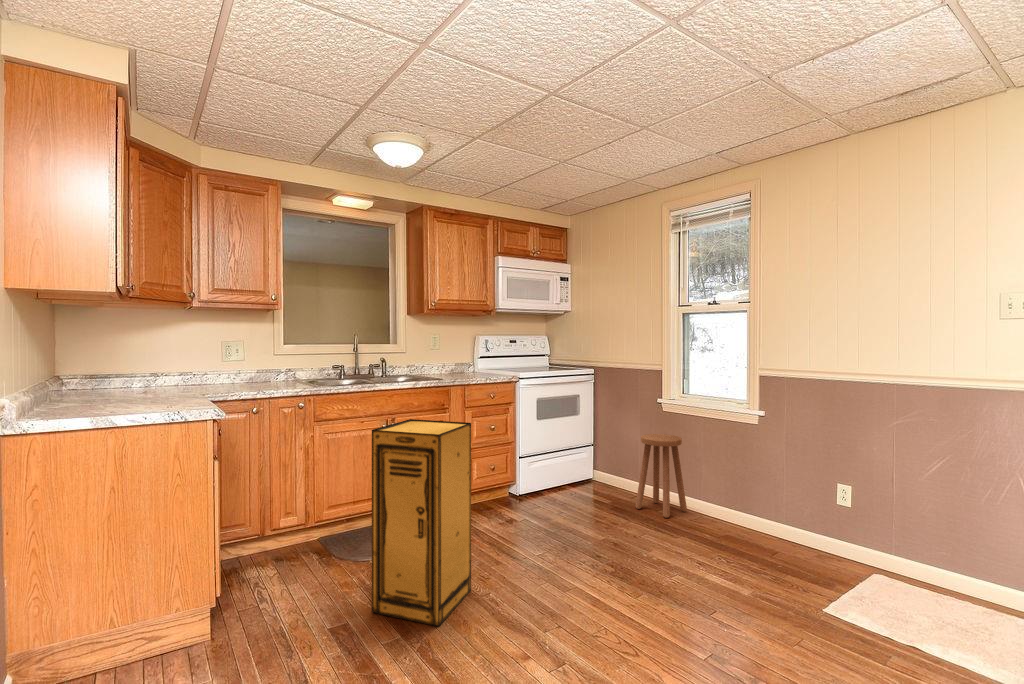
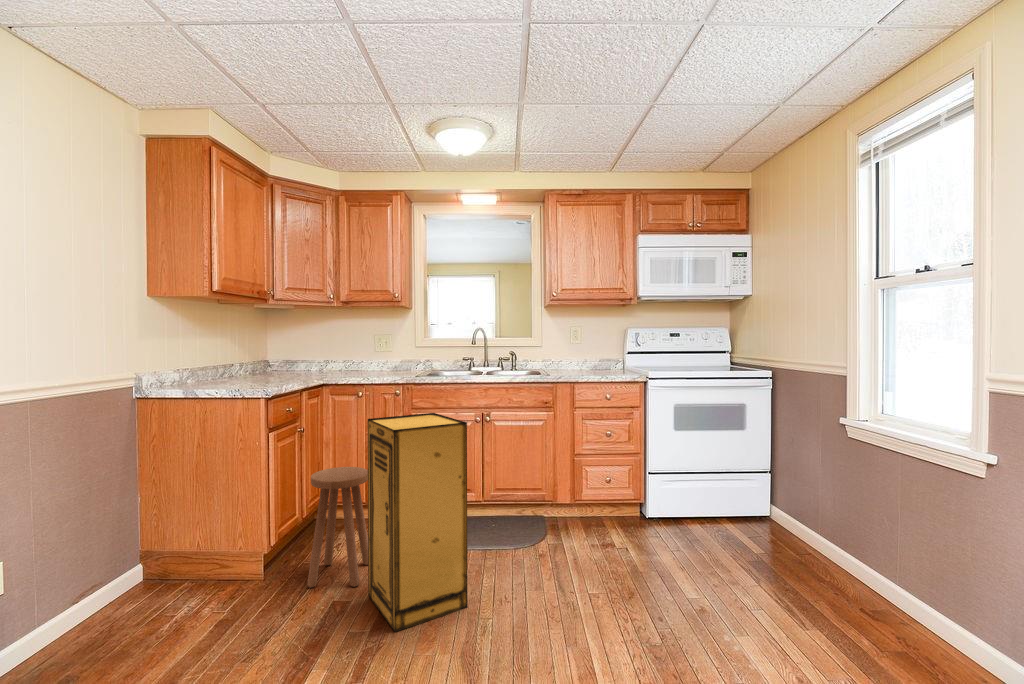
stool: present [636,434,687,518] -> present [307,467,368,588]

